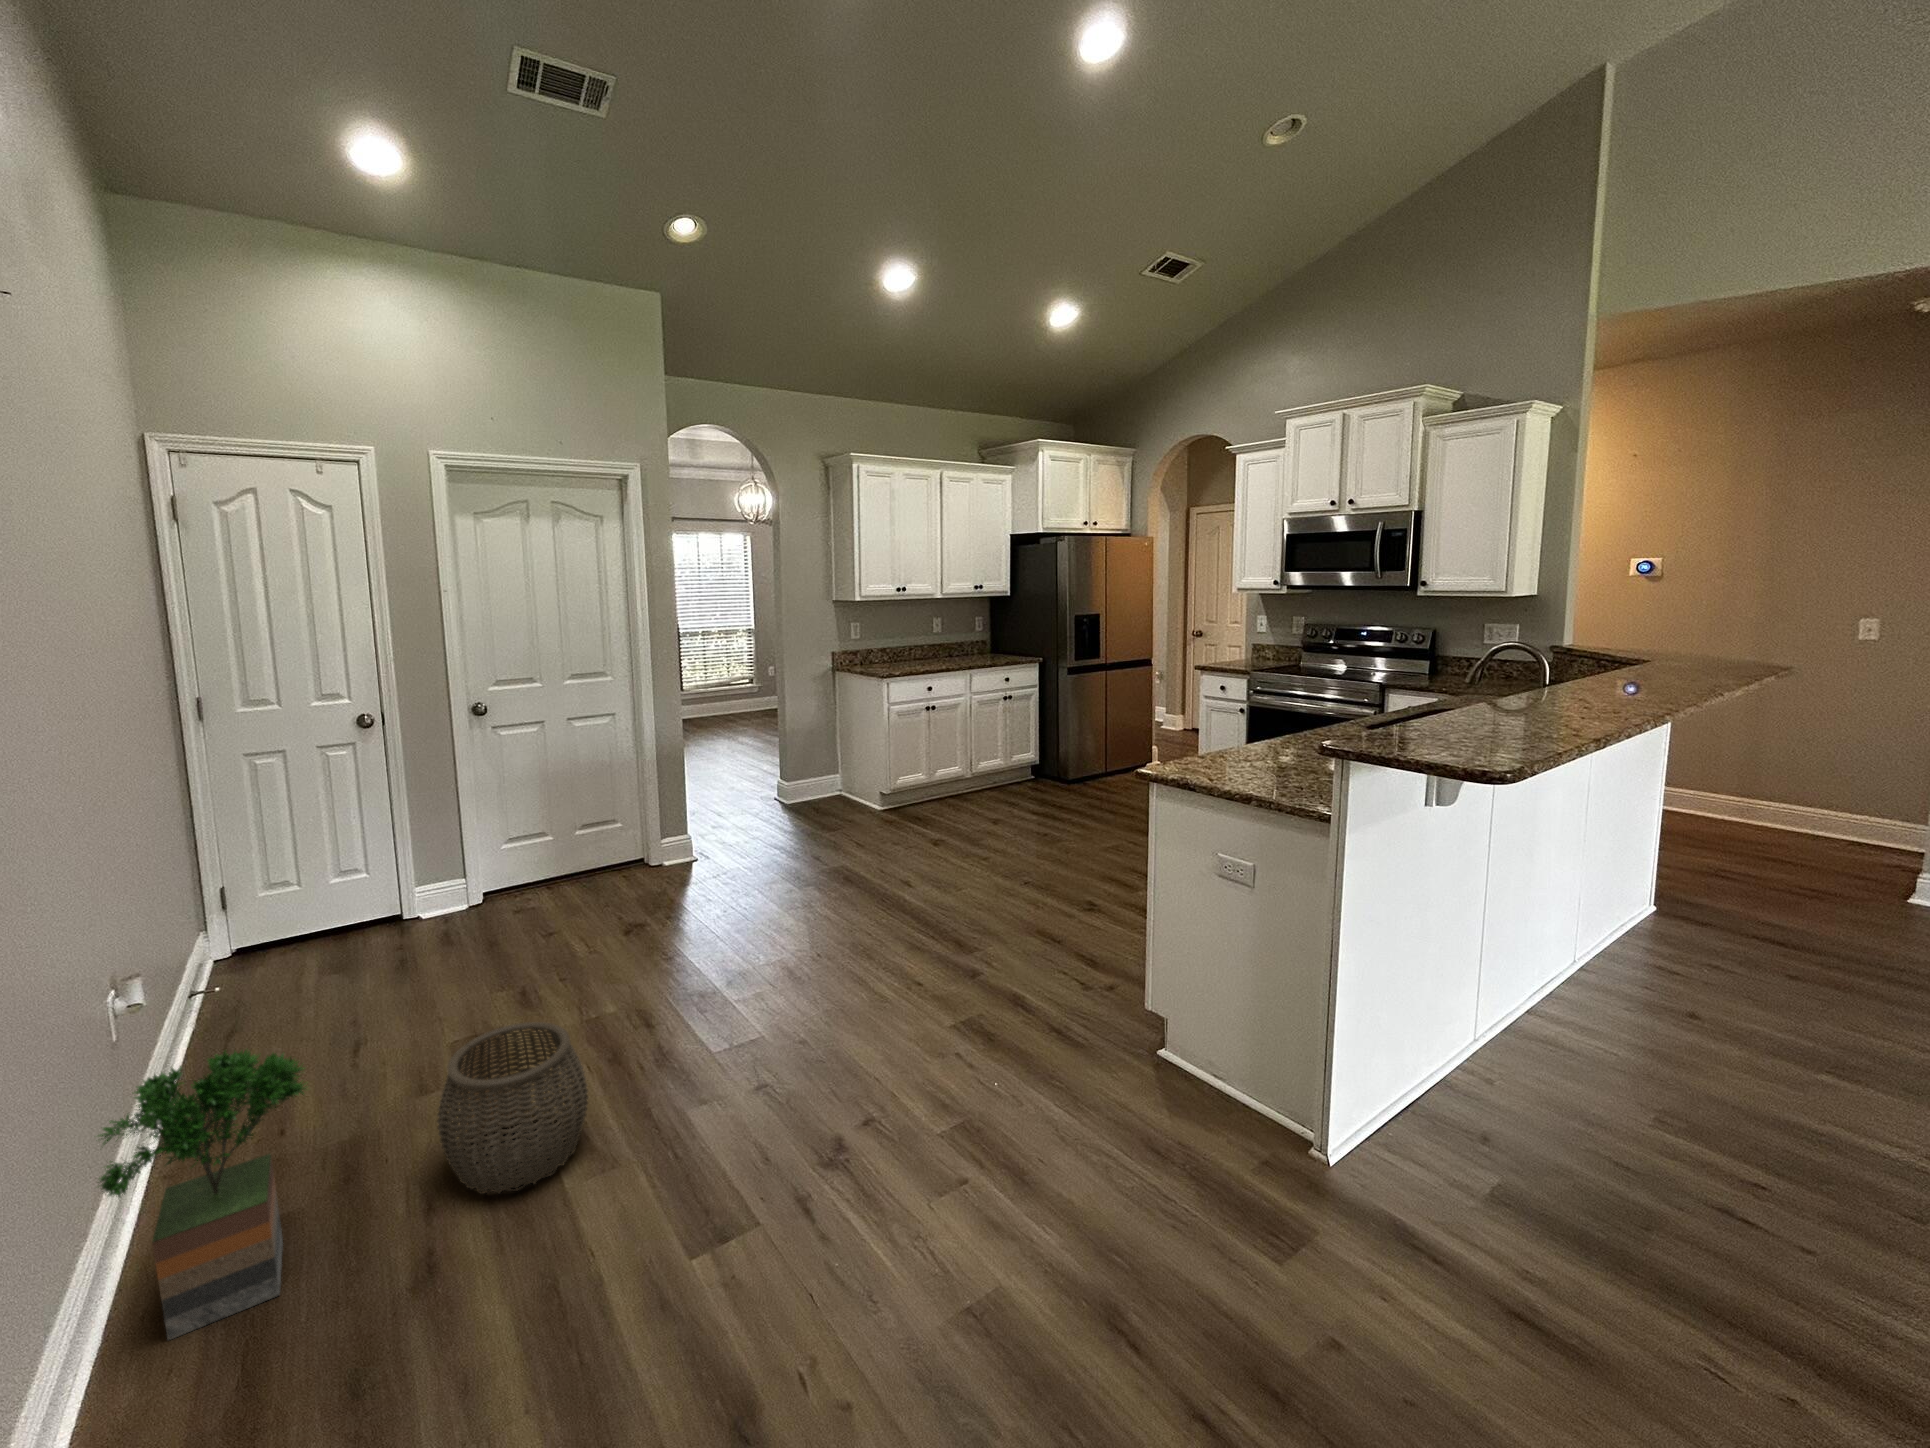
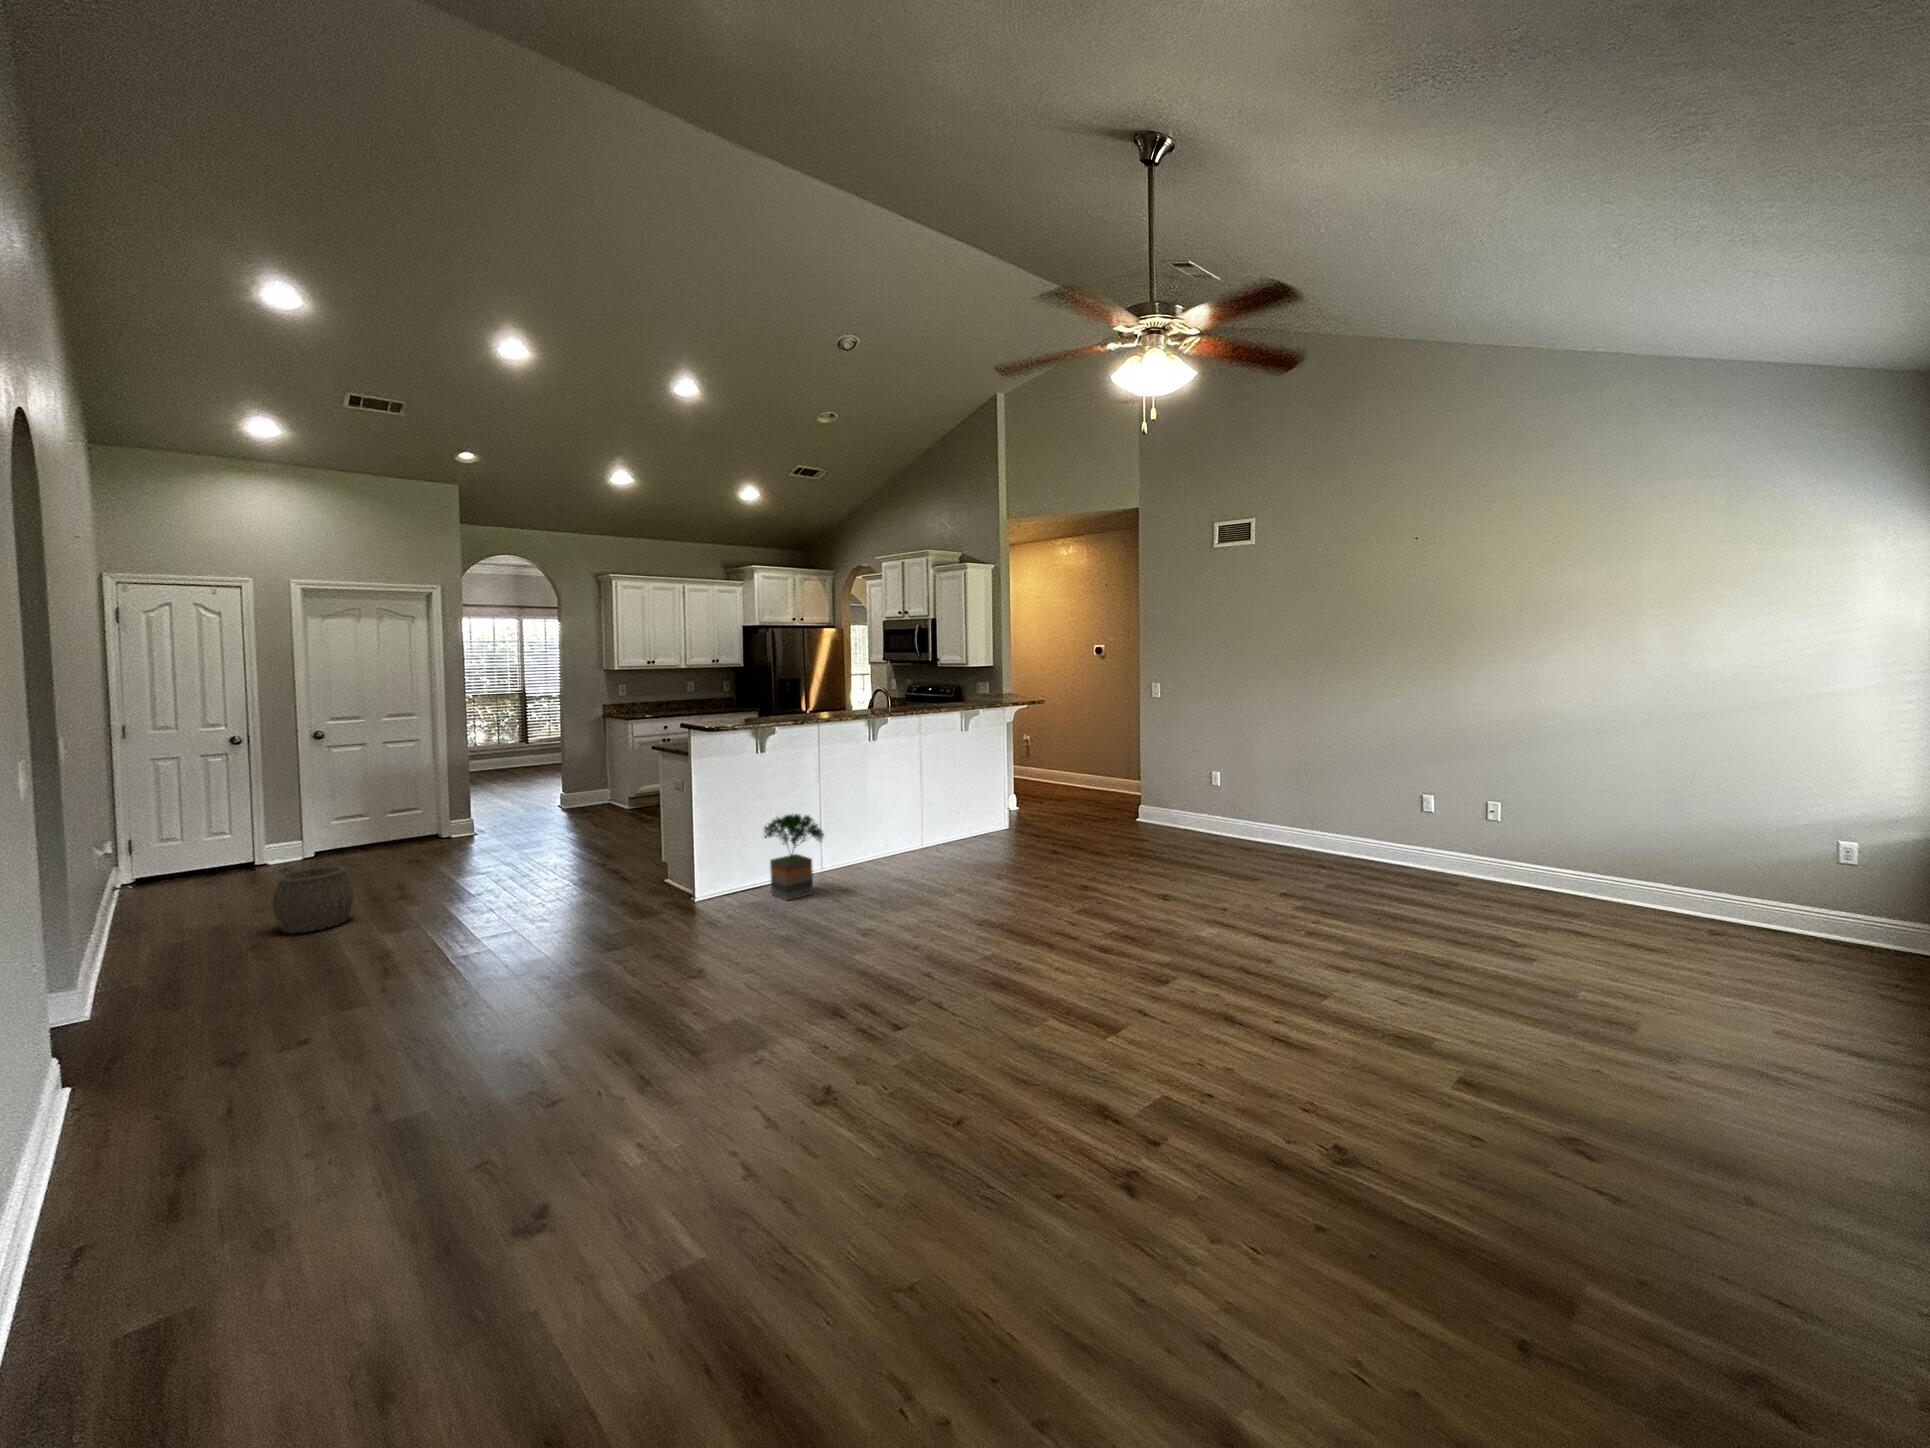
potted tree: present [99,1050,306,1340] -> present [764,814,824,900]

